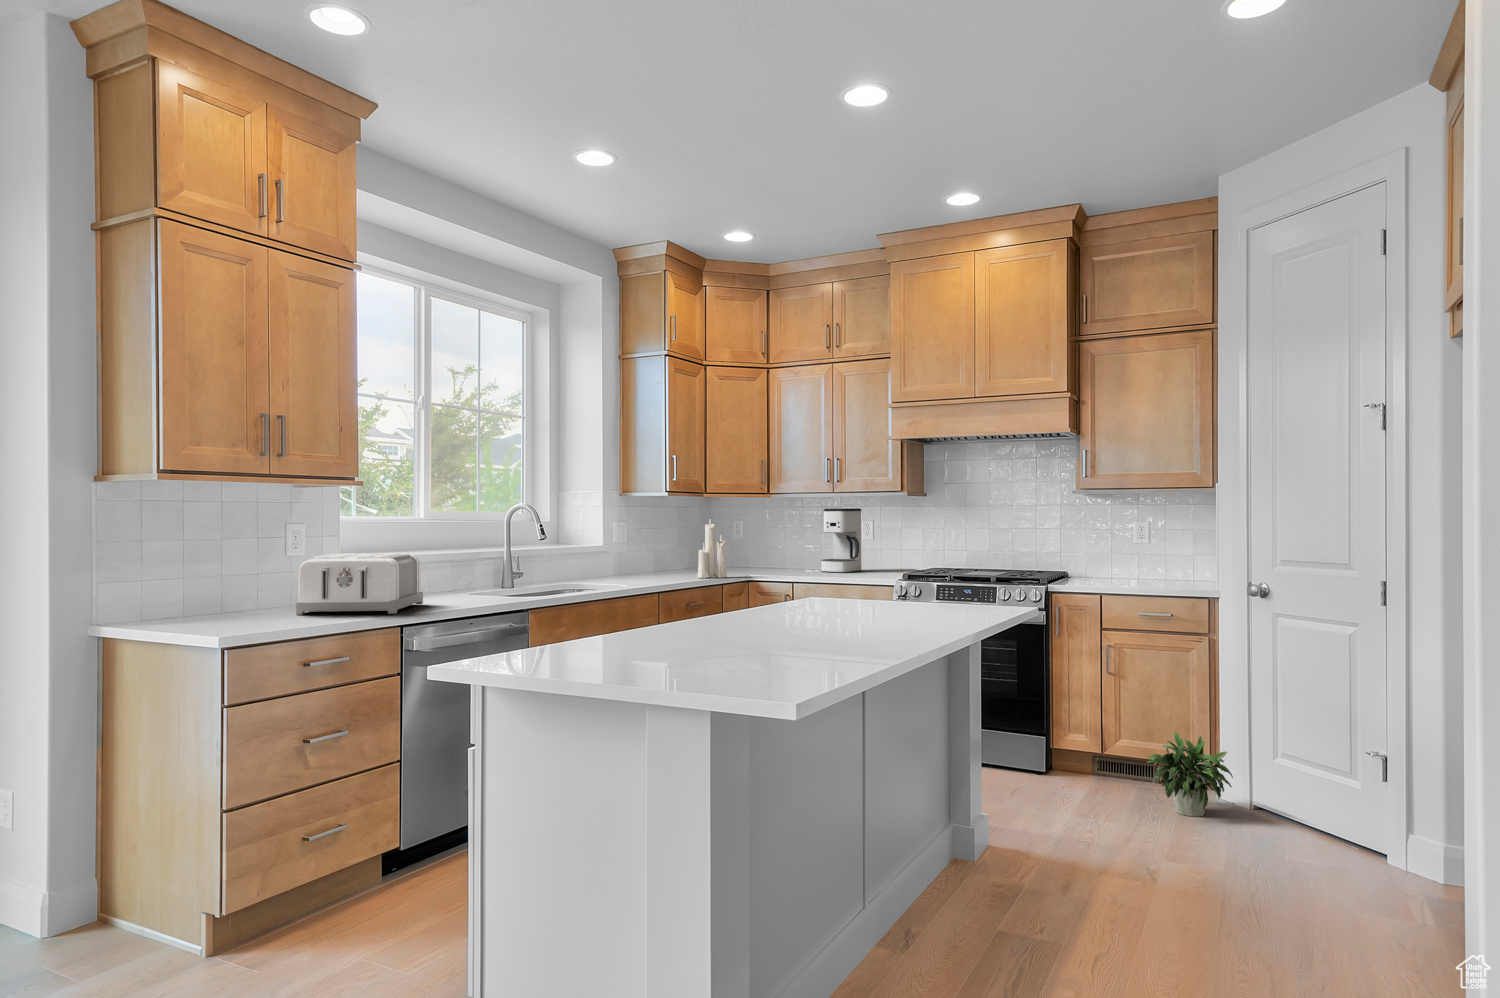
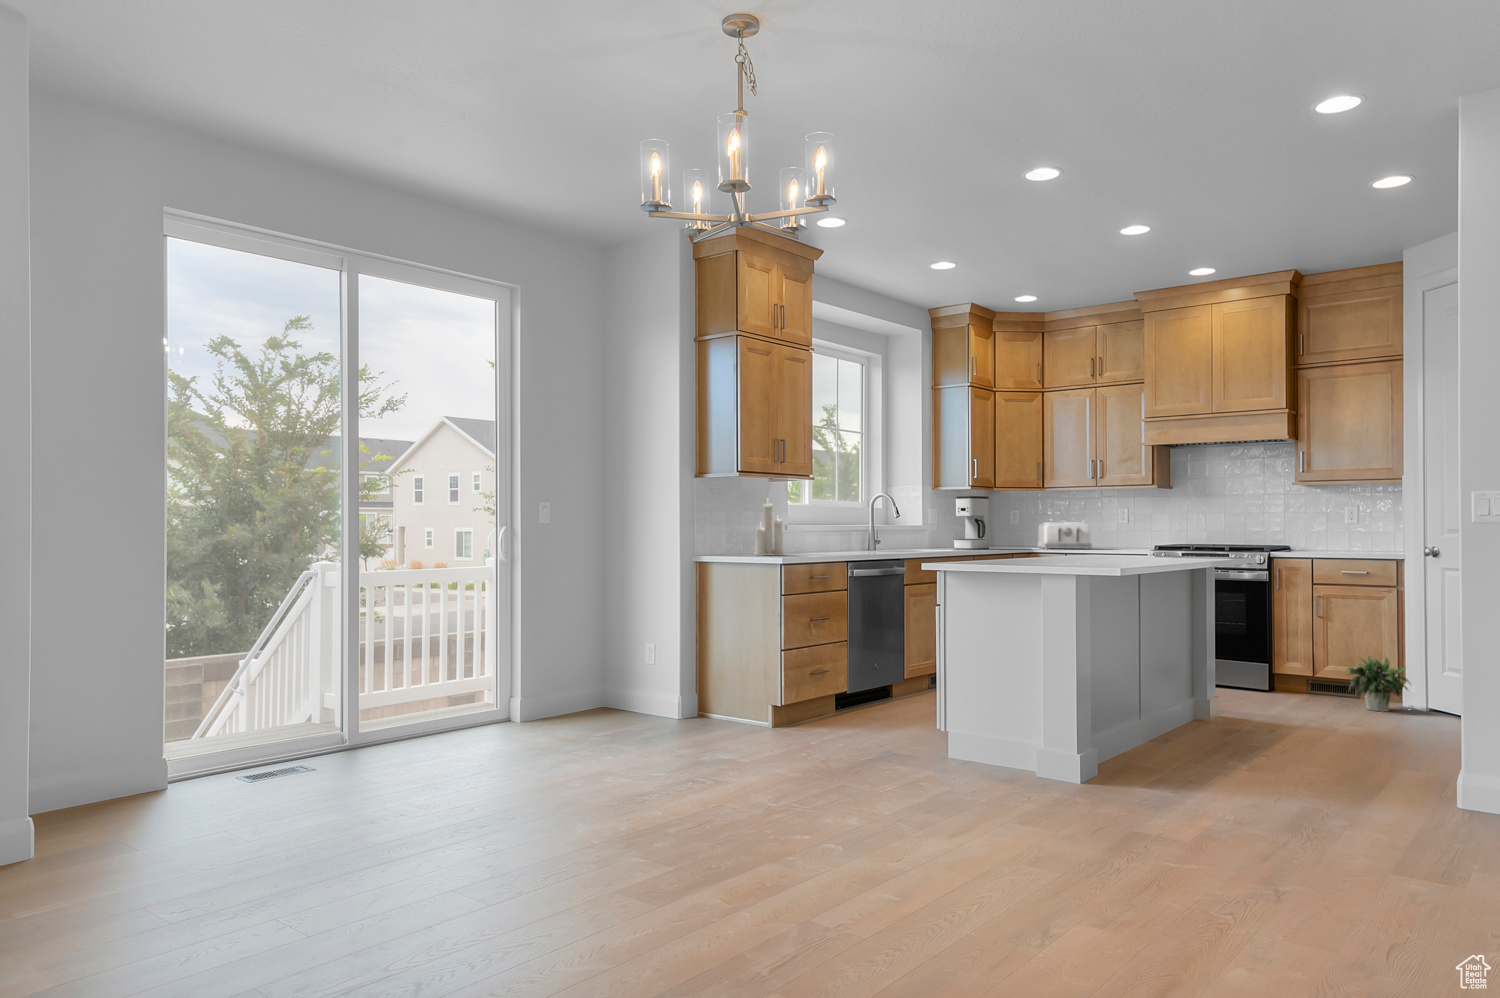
coffee maker: present [821,508,862,573] -> present [954,496,989,549]
candle: present [697,521,727,578] -> present [755,504,783,555]
toaster: present [296,553,423,615] -> present [1038,522,1092,549]

